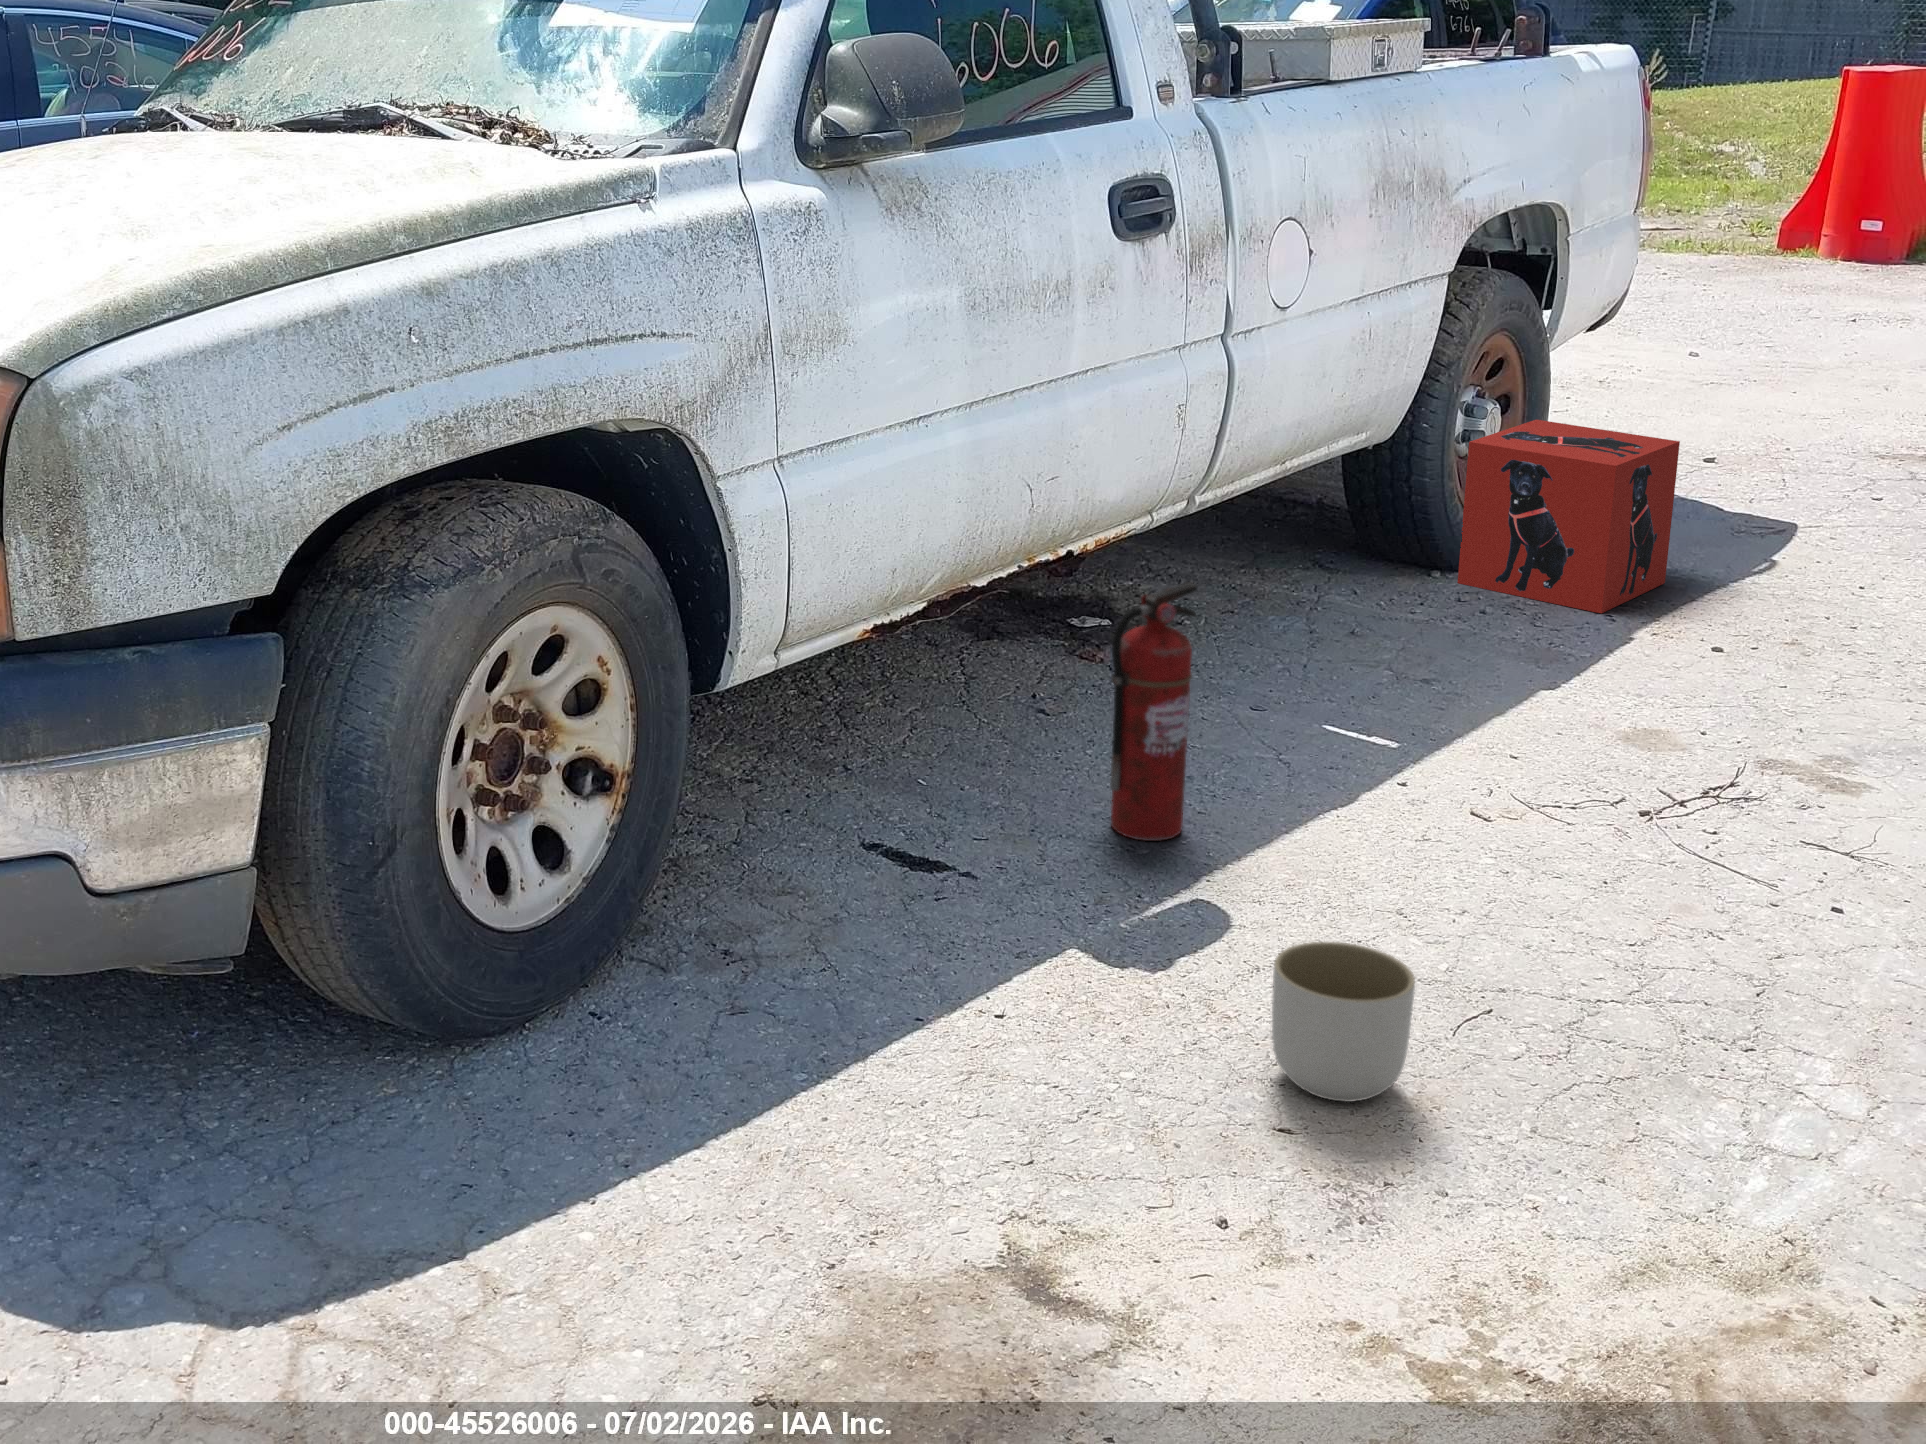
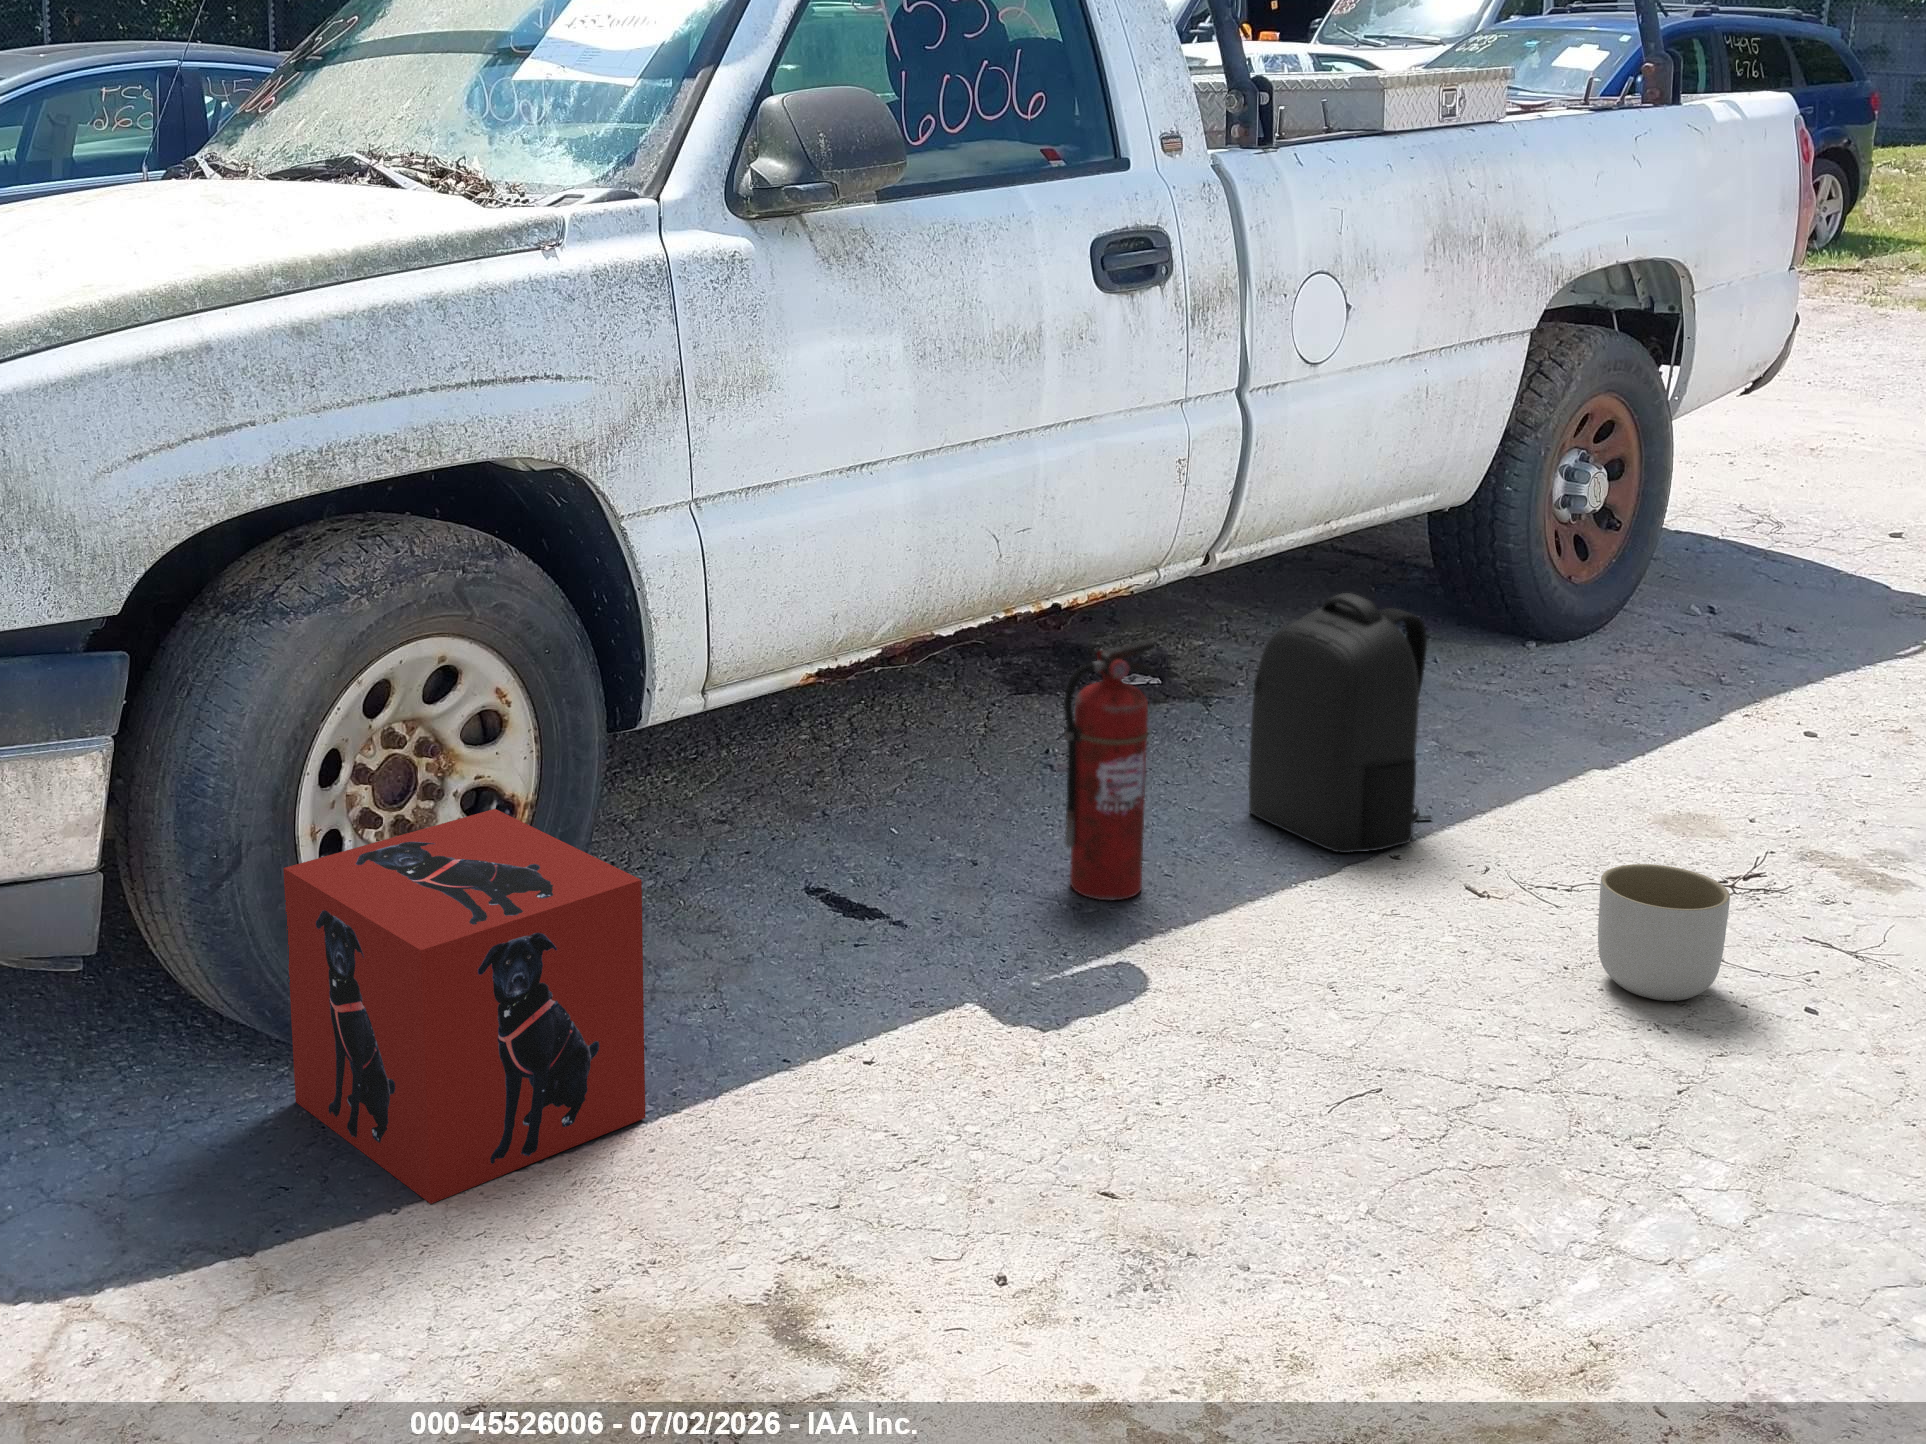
storage box: present [1458,420,1680,613] -> present [284,809,645,1204]
backpack: none [1249,530,1422,783] -> present [1249,593,1432,853]
planter: present [1272,942,1415,1102] -> present [1598,864,1730,1001]

